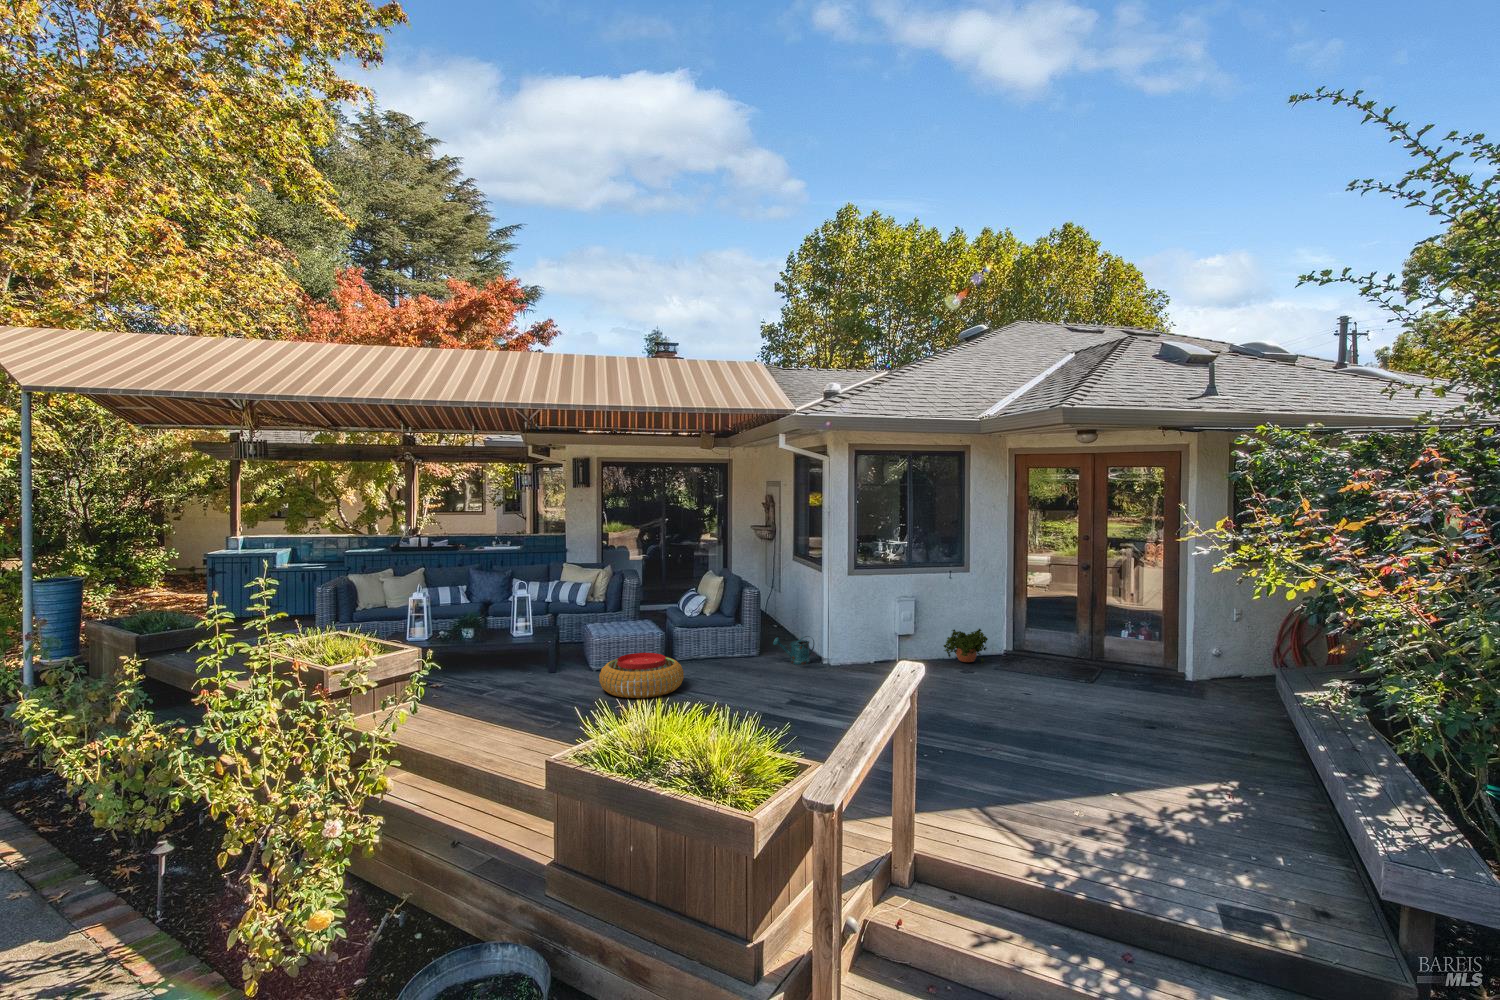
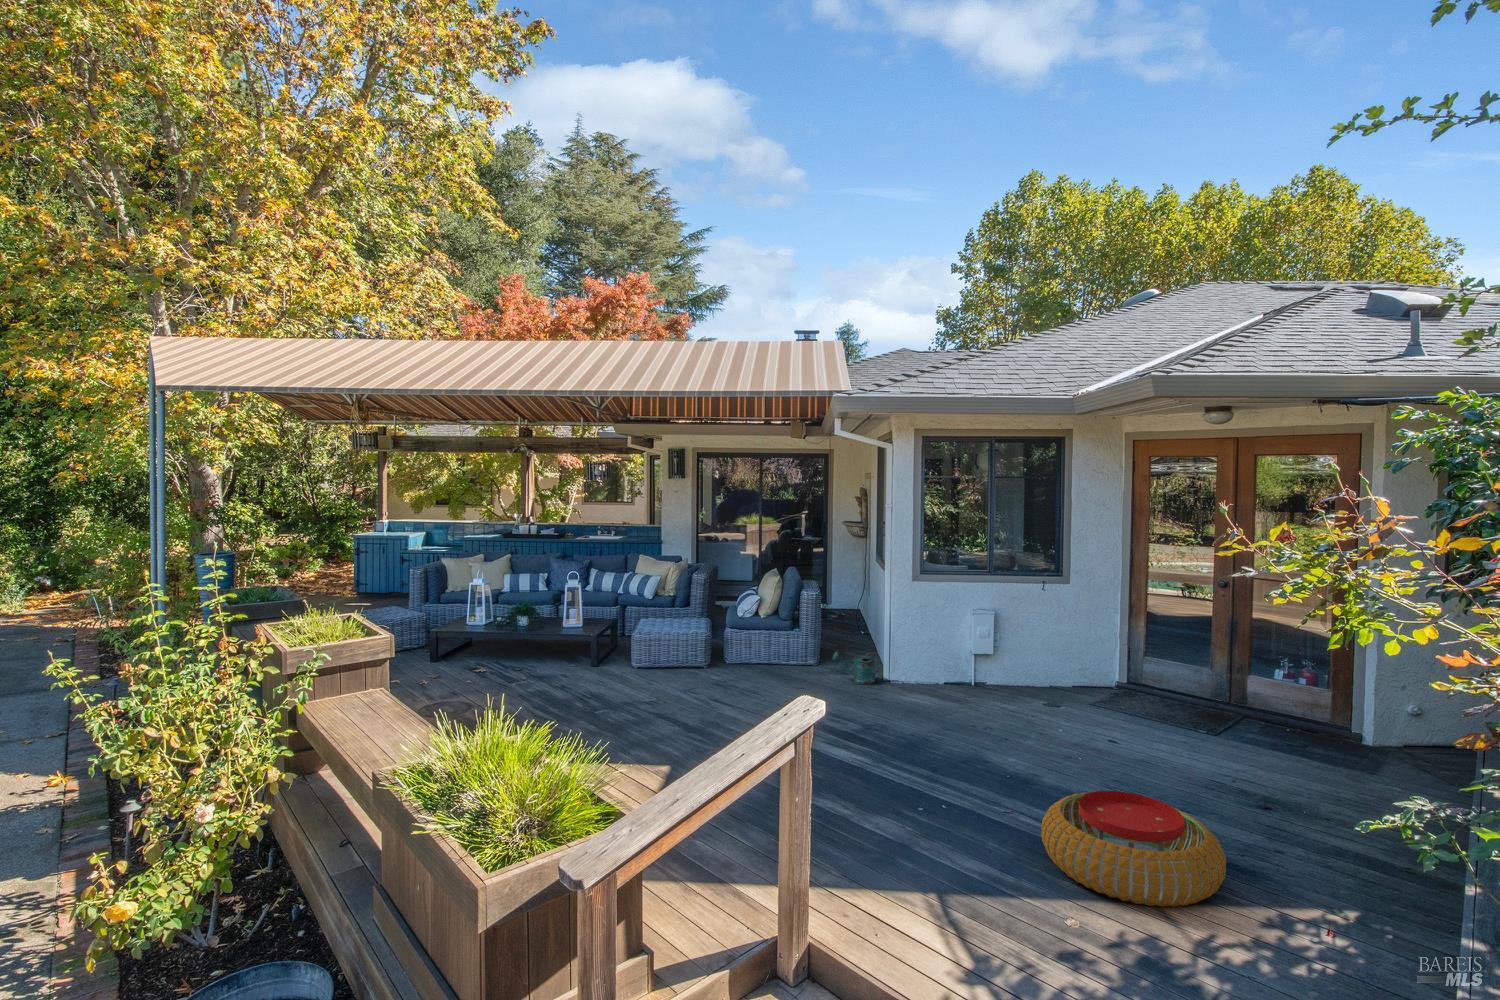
potted plant: present [944,629,988,662] -> none [1036,658,1094,704]
pouf: present [599,653,684,698] -> present [1041,791,1226,907]

